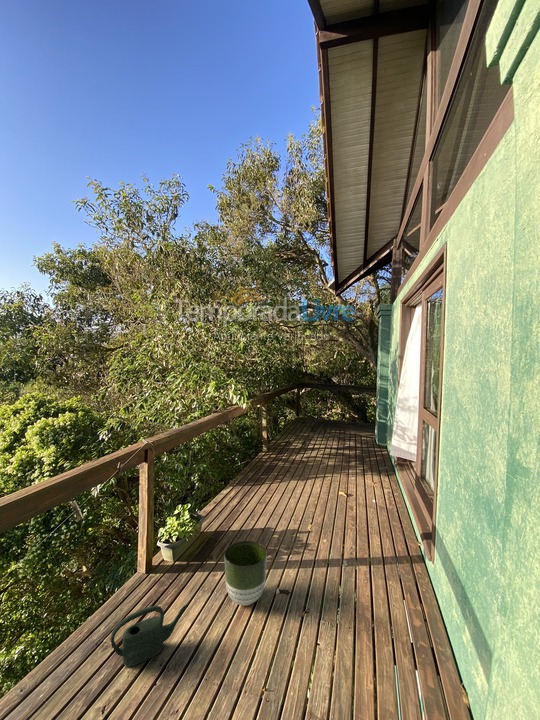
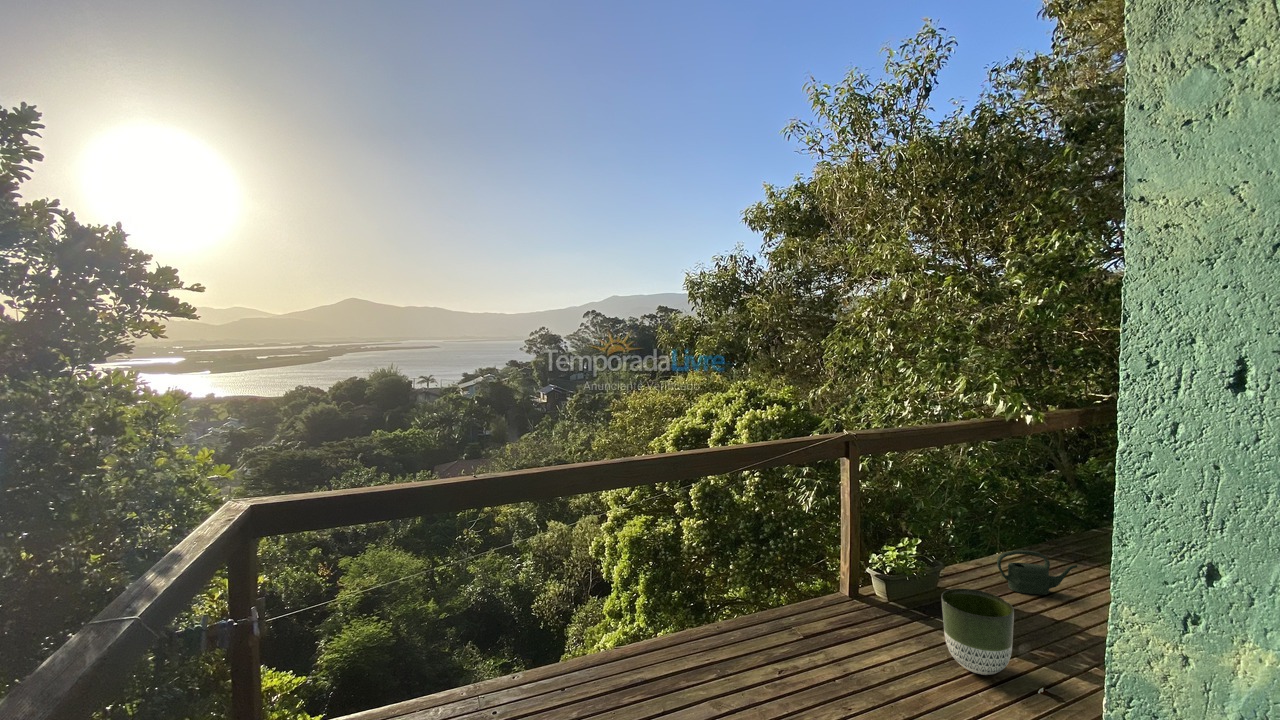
watering can: present [111,604,188,667] -> present [997,550,1077,595]

